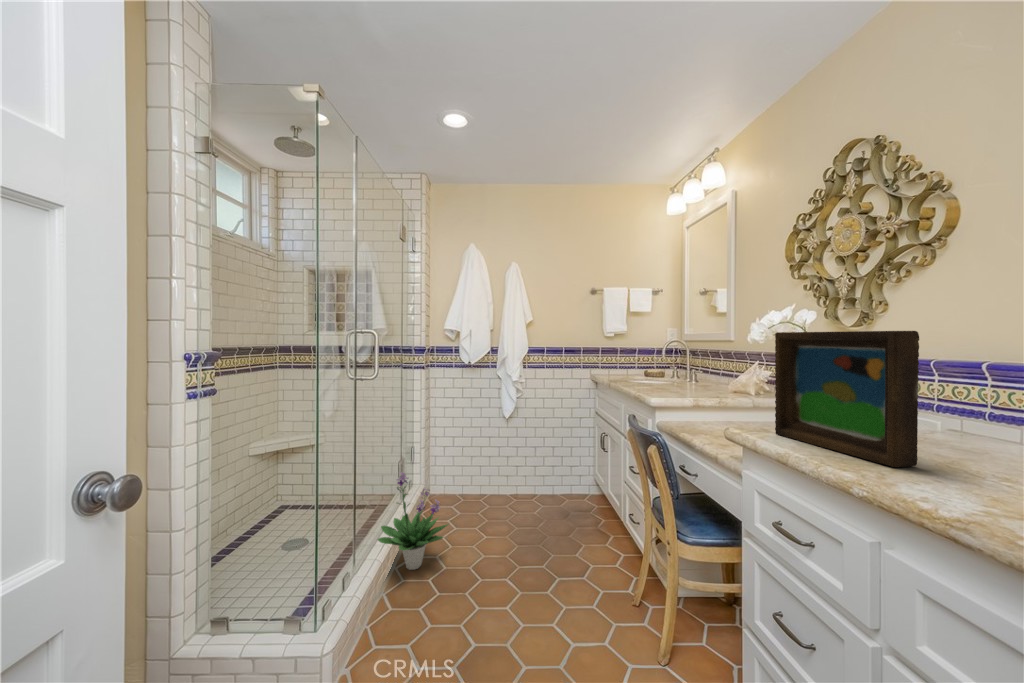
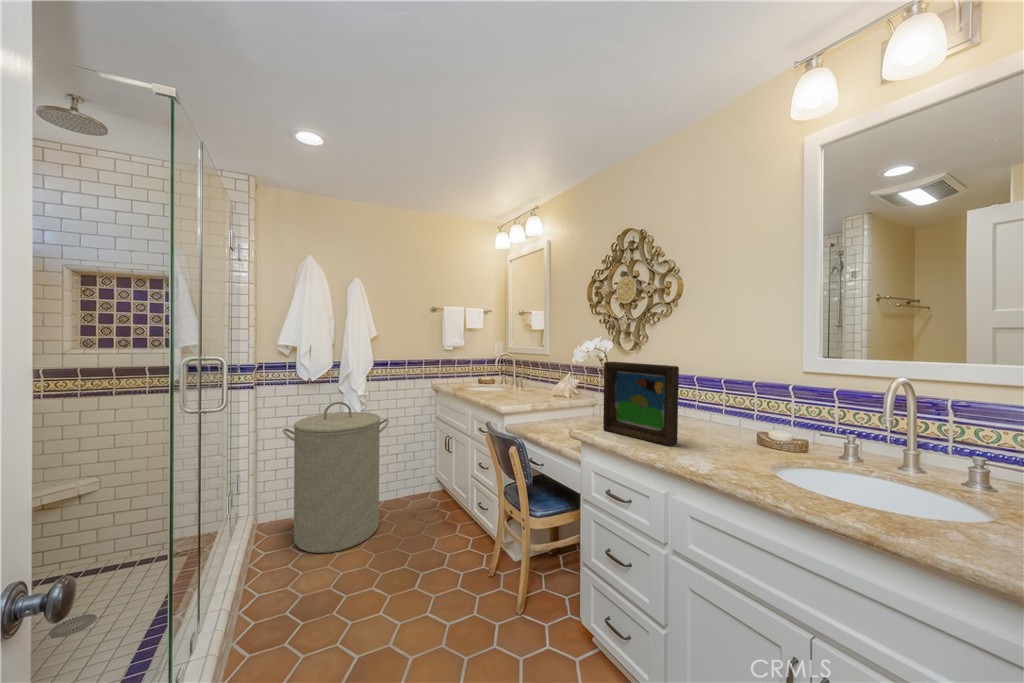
laundry hamper: none [447,386,539,529] -> present [283,402,389,553]
potted plant: present [378,472,448,570] -> none [209,513,303,622]

